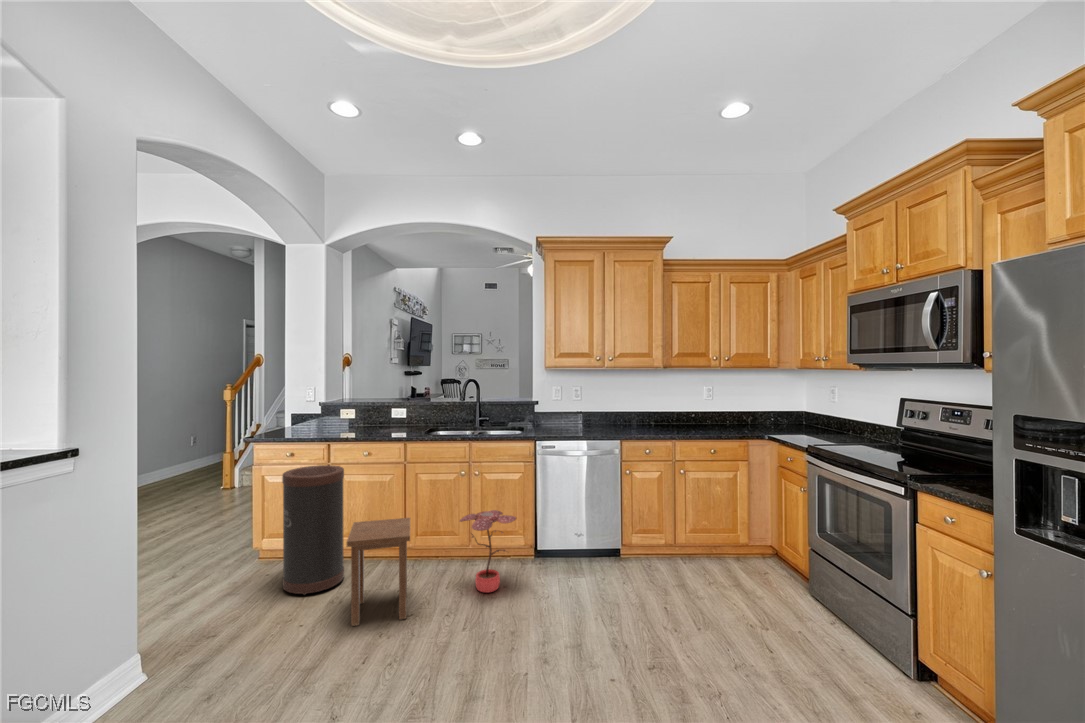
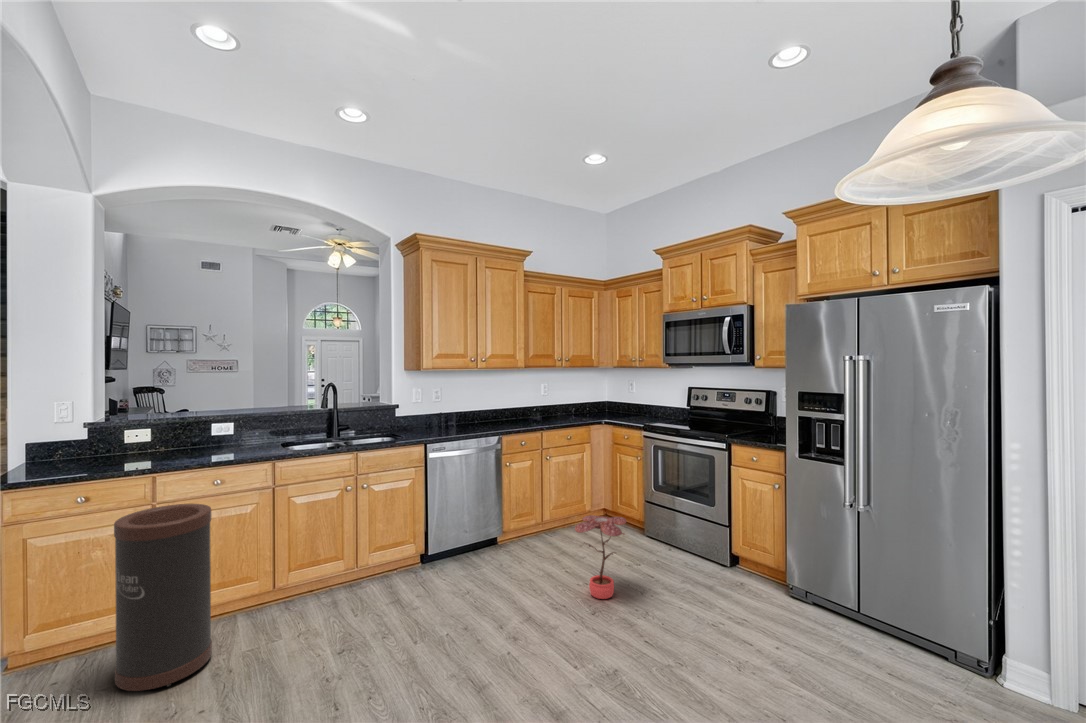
potted plant: present [460,510,516,592] -> present [575,515,626,599]
stool: present [347,518,410,626] -> none [254,548,355,693]

